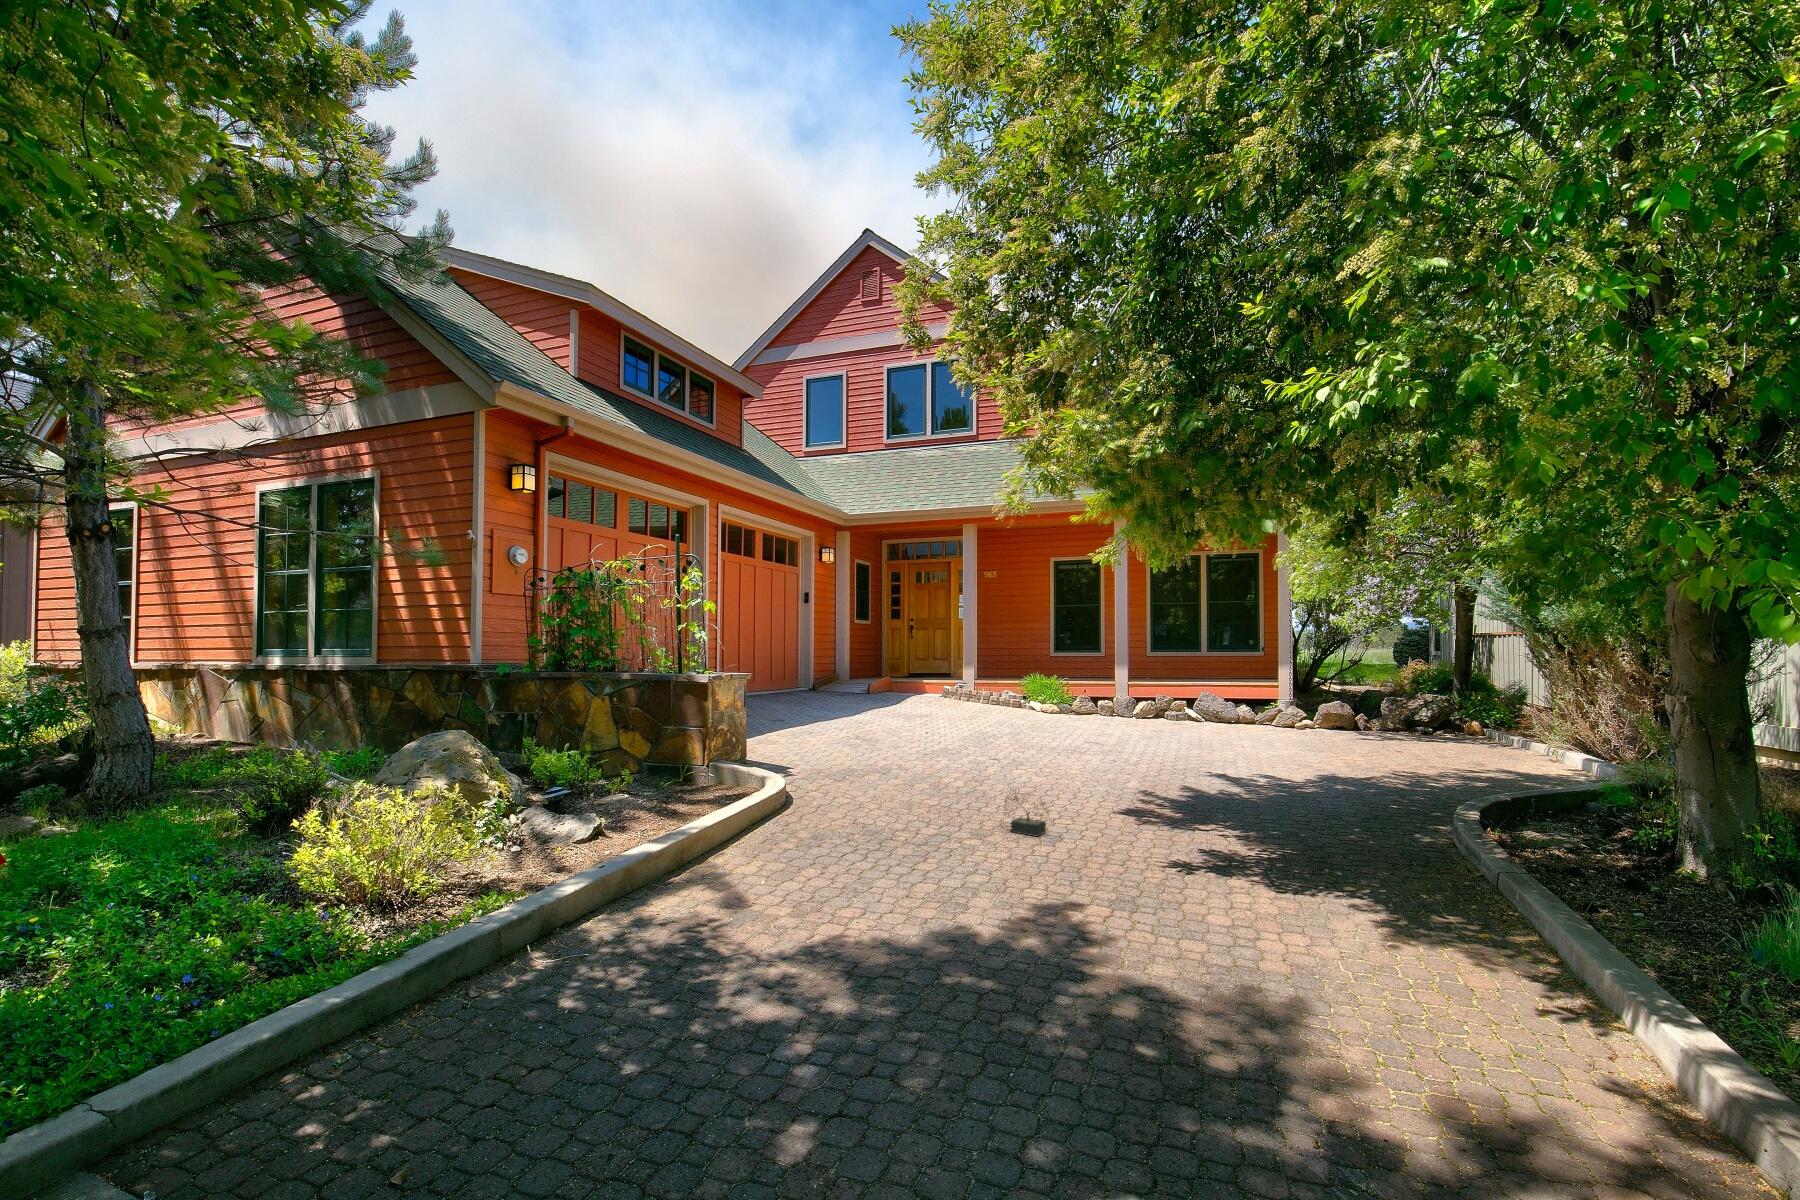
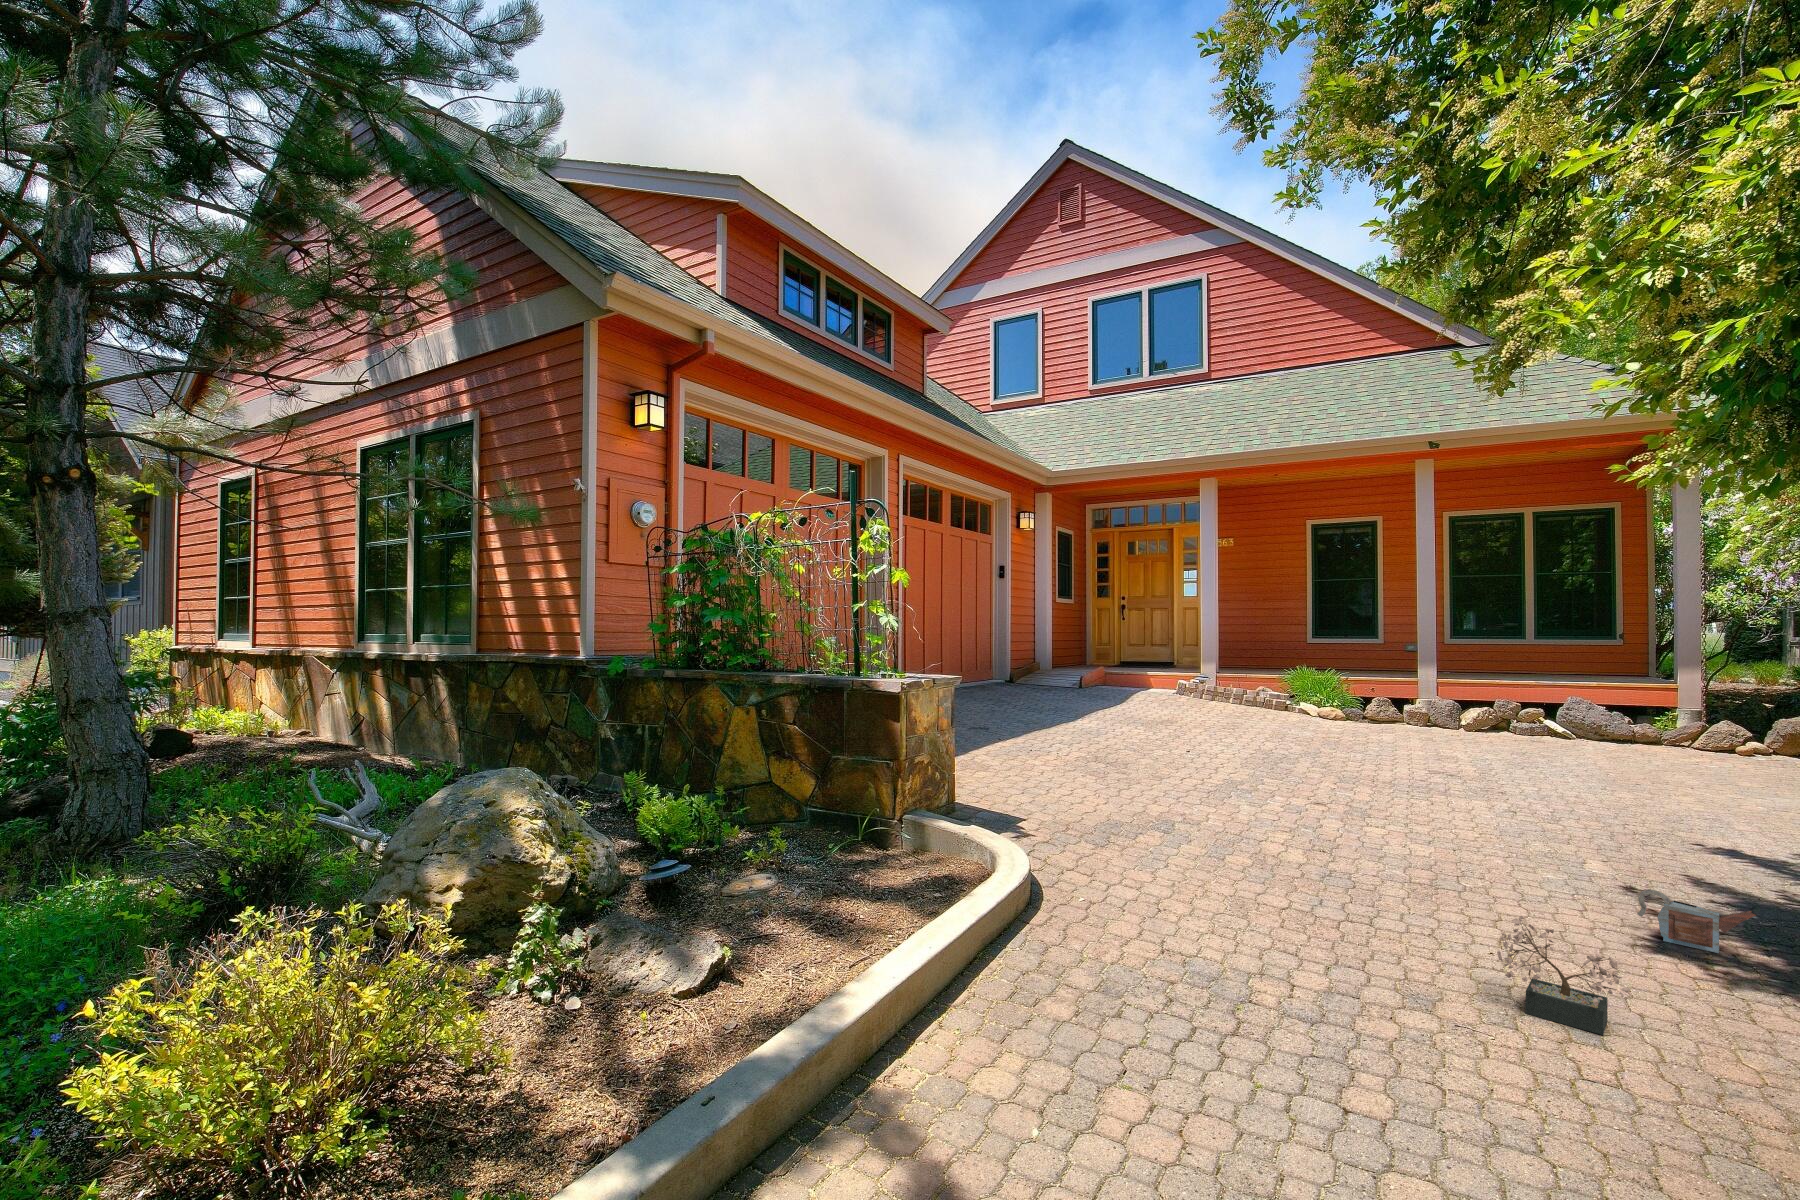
watering can: none [1102,781,1147,811] -> present [1637,889,1756,953]

